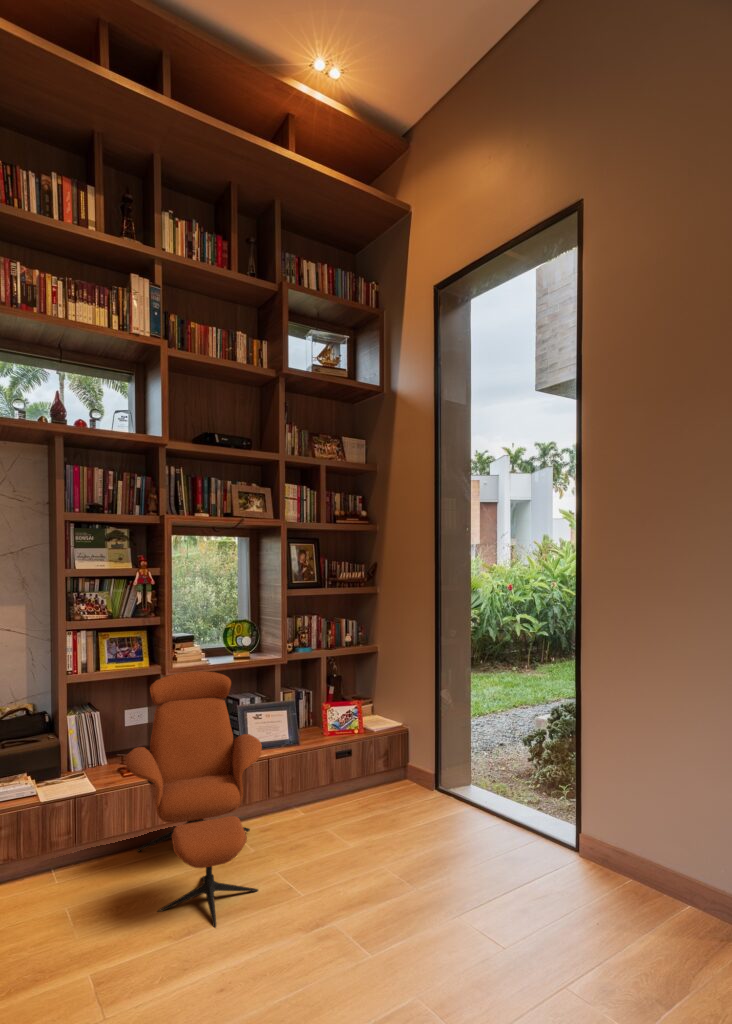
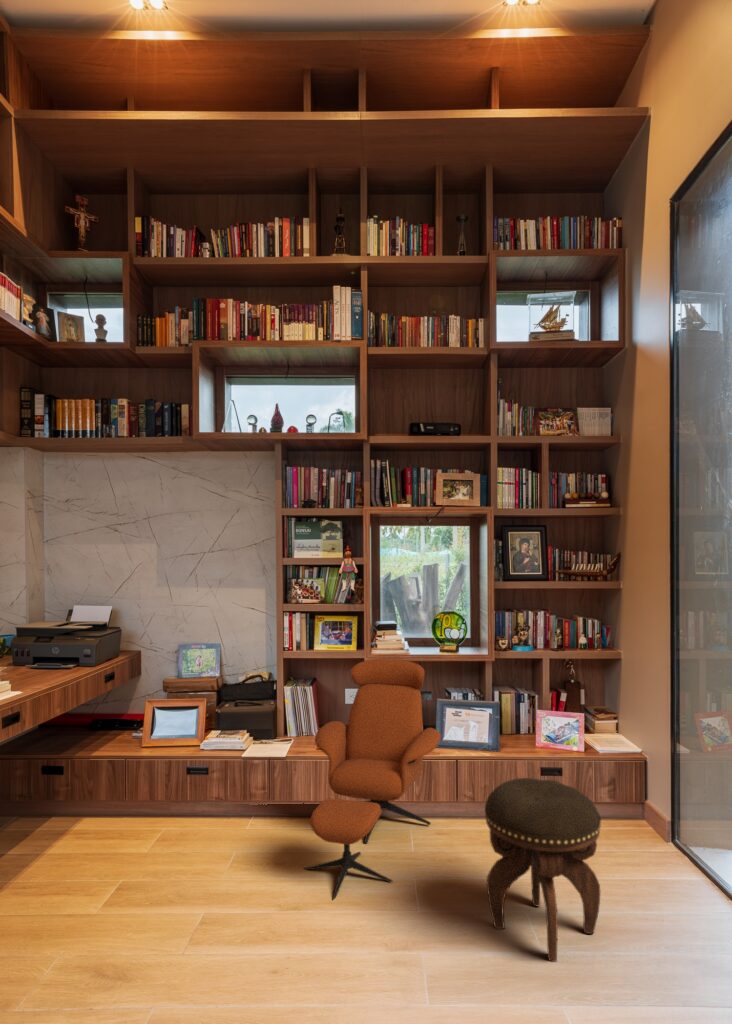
footstool: none [359,750,456,901] -> present [485,778,601,962]

